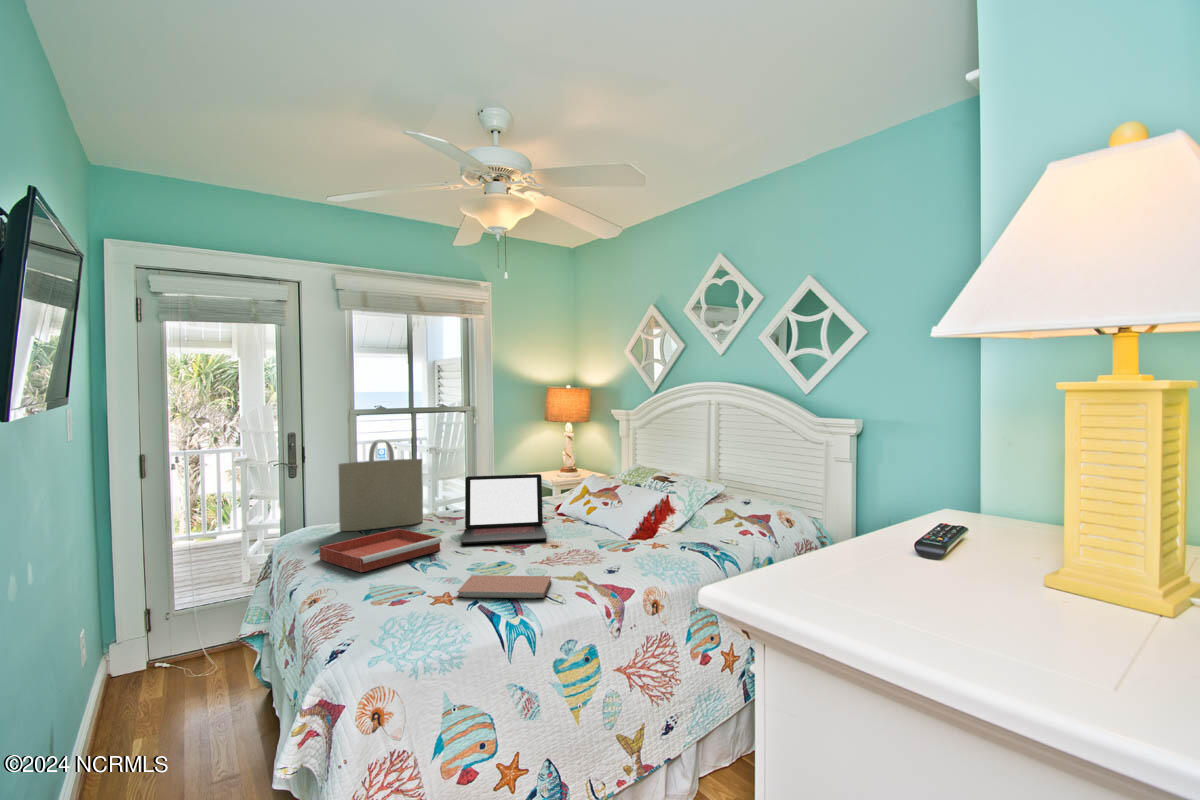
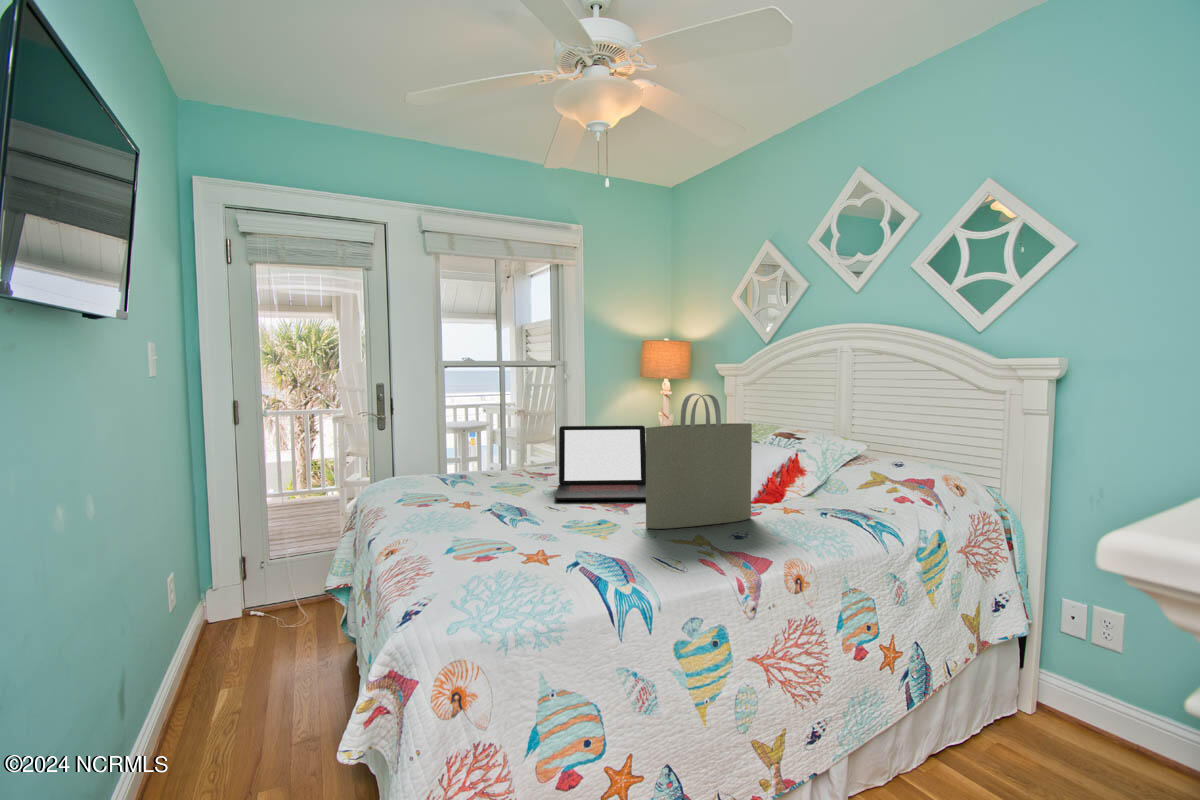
tote bag: present [339,440,423,531] -> present [646,393,752,529]
tray: present [320,529,442,572] -> none [401,481,534,525]
notebook: present [457,575,551,598] -> none [553,533,665,564]

